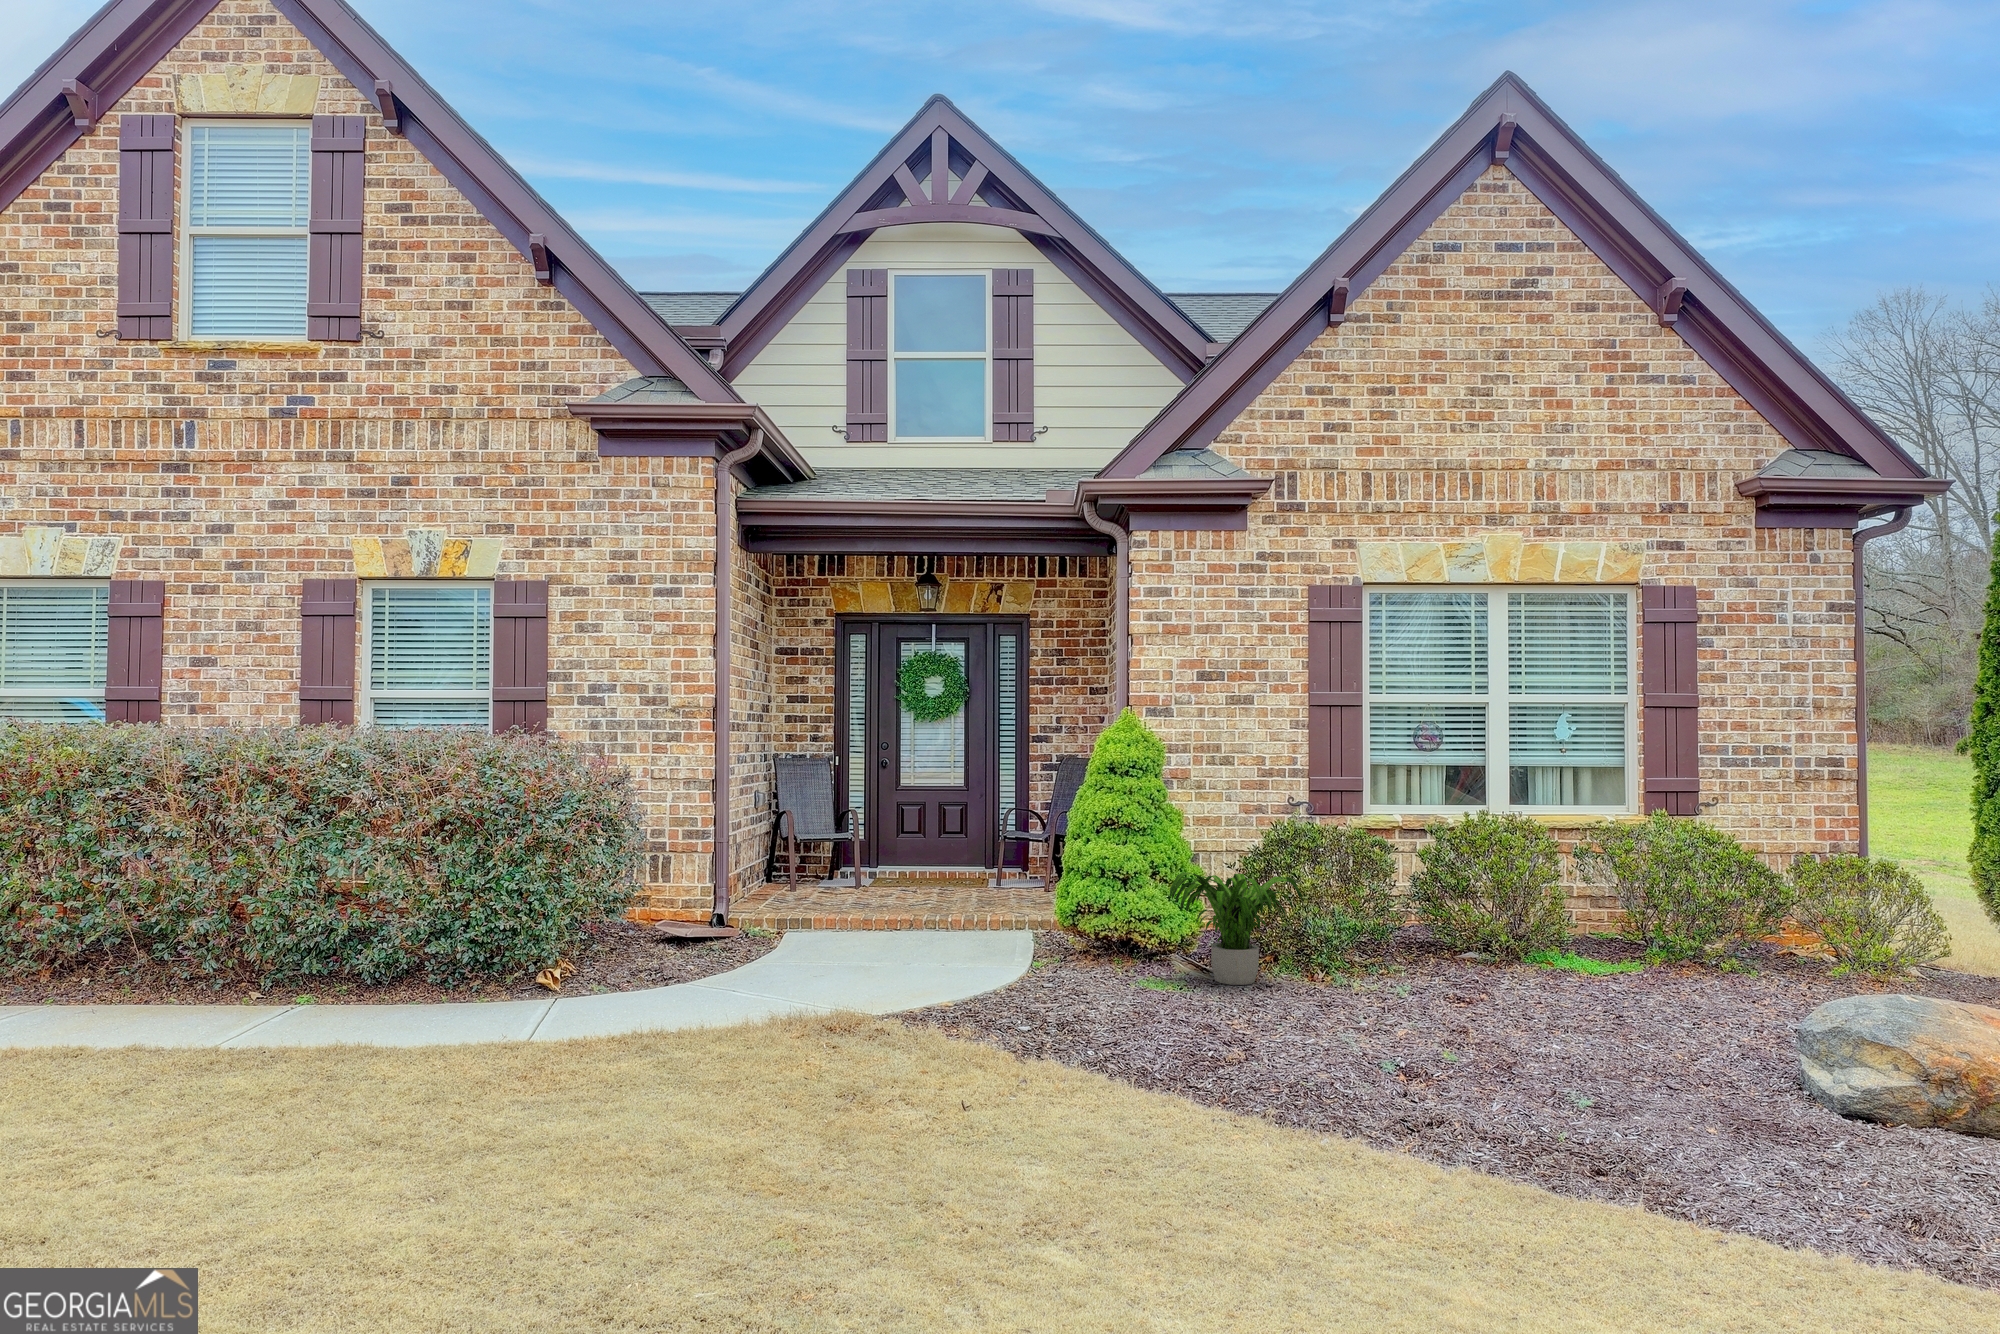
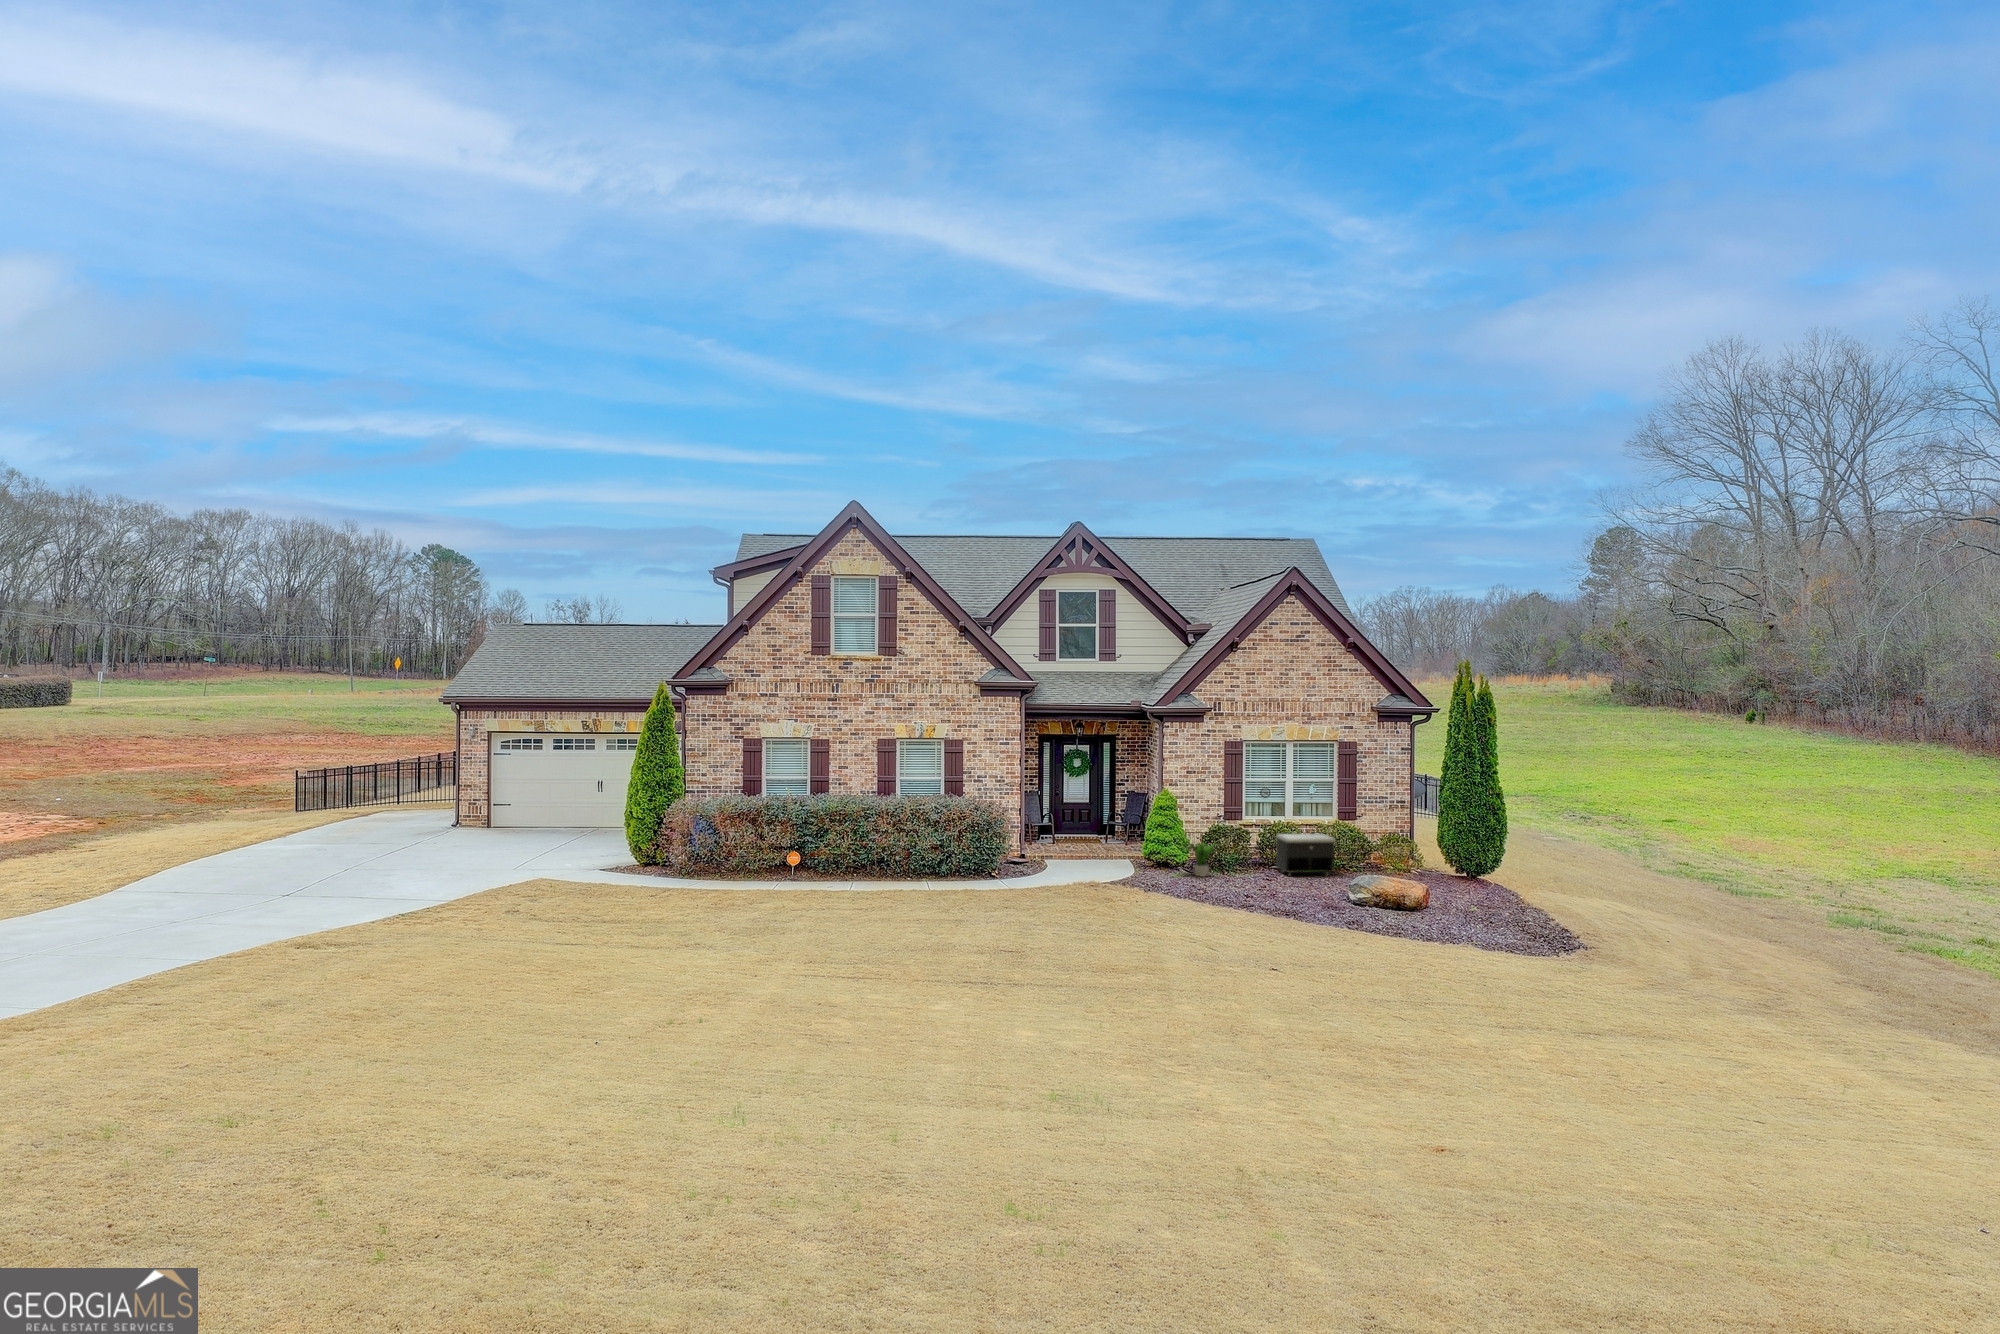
storage bench: none [1474,849,1673,984] -> present [1276,834,1335,875]

